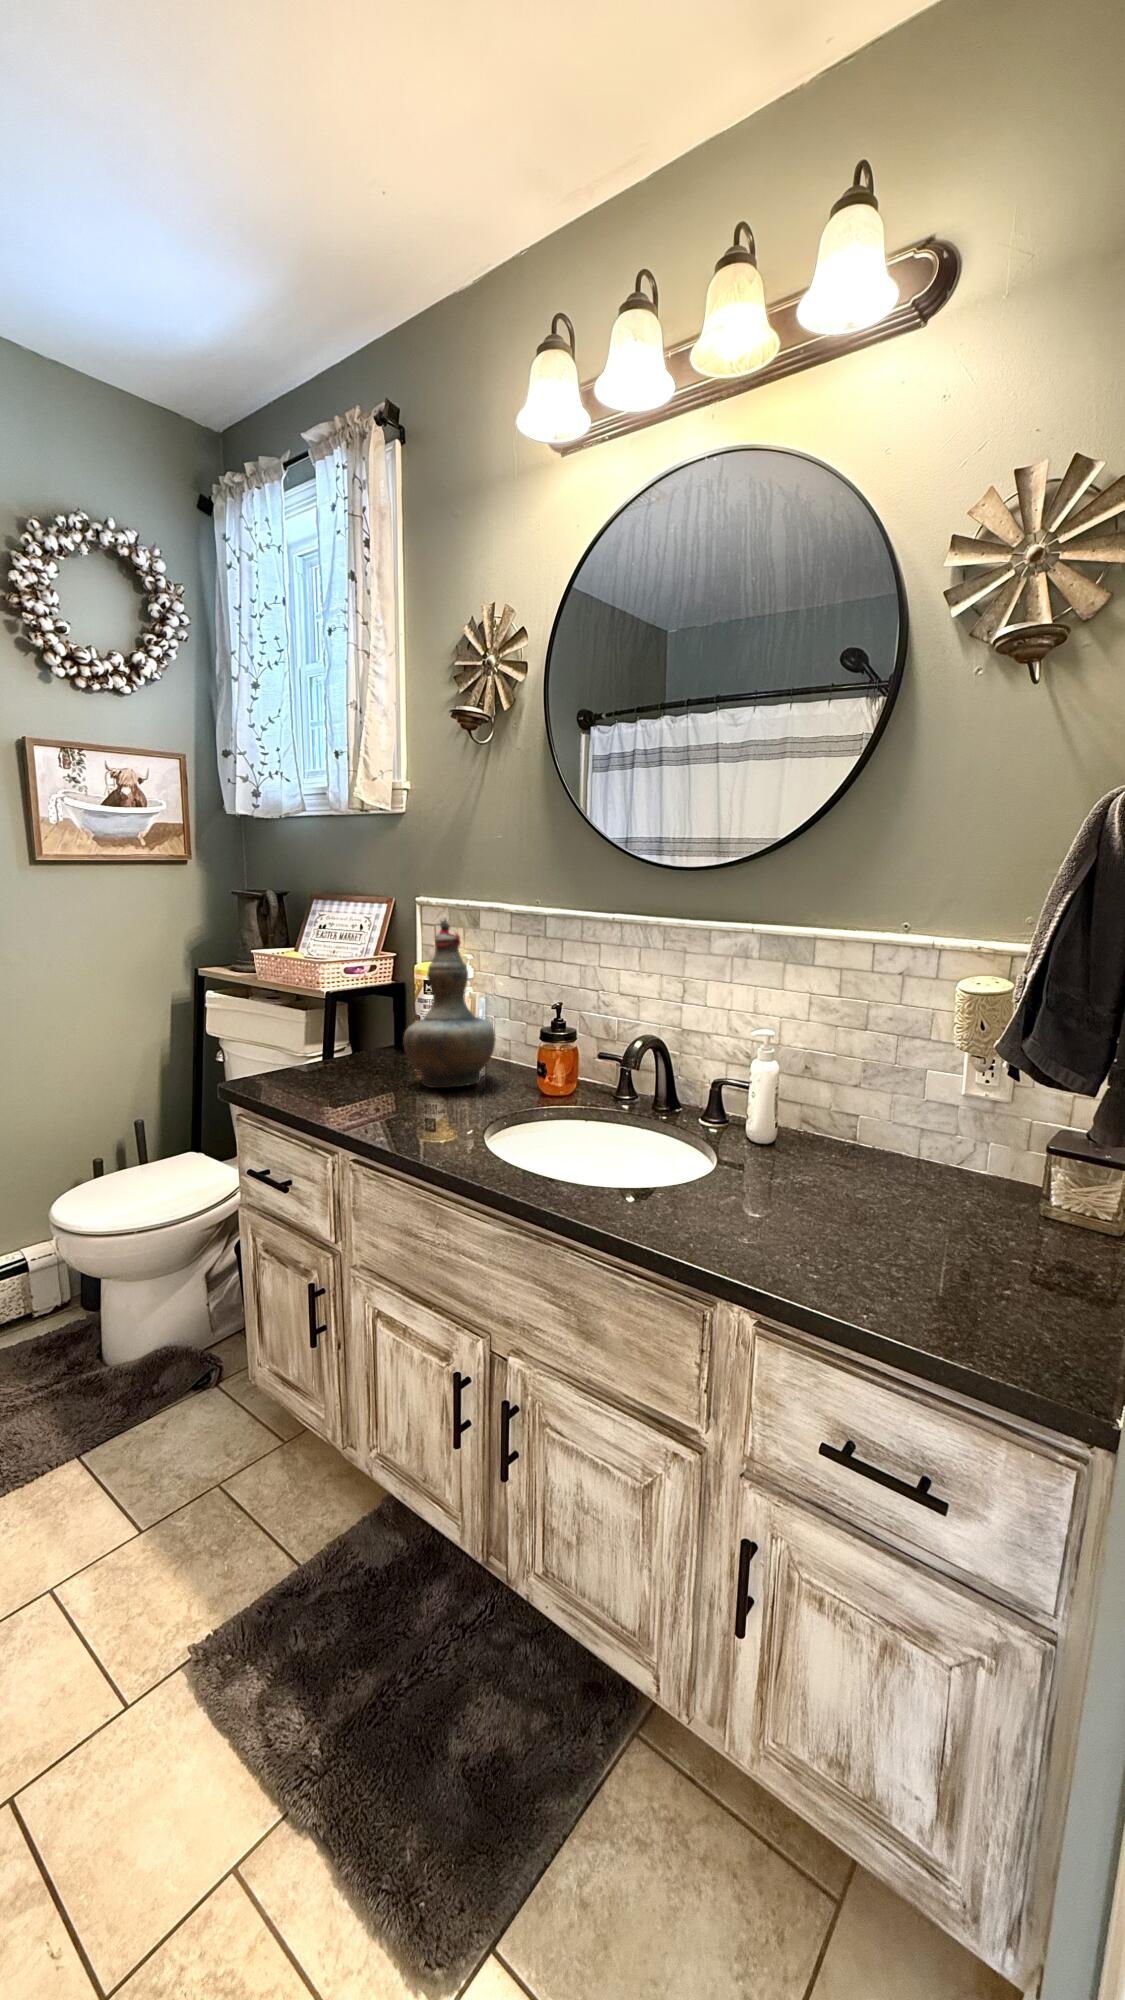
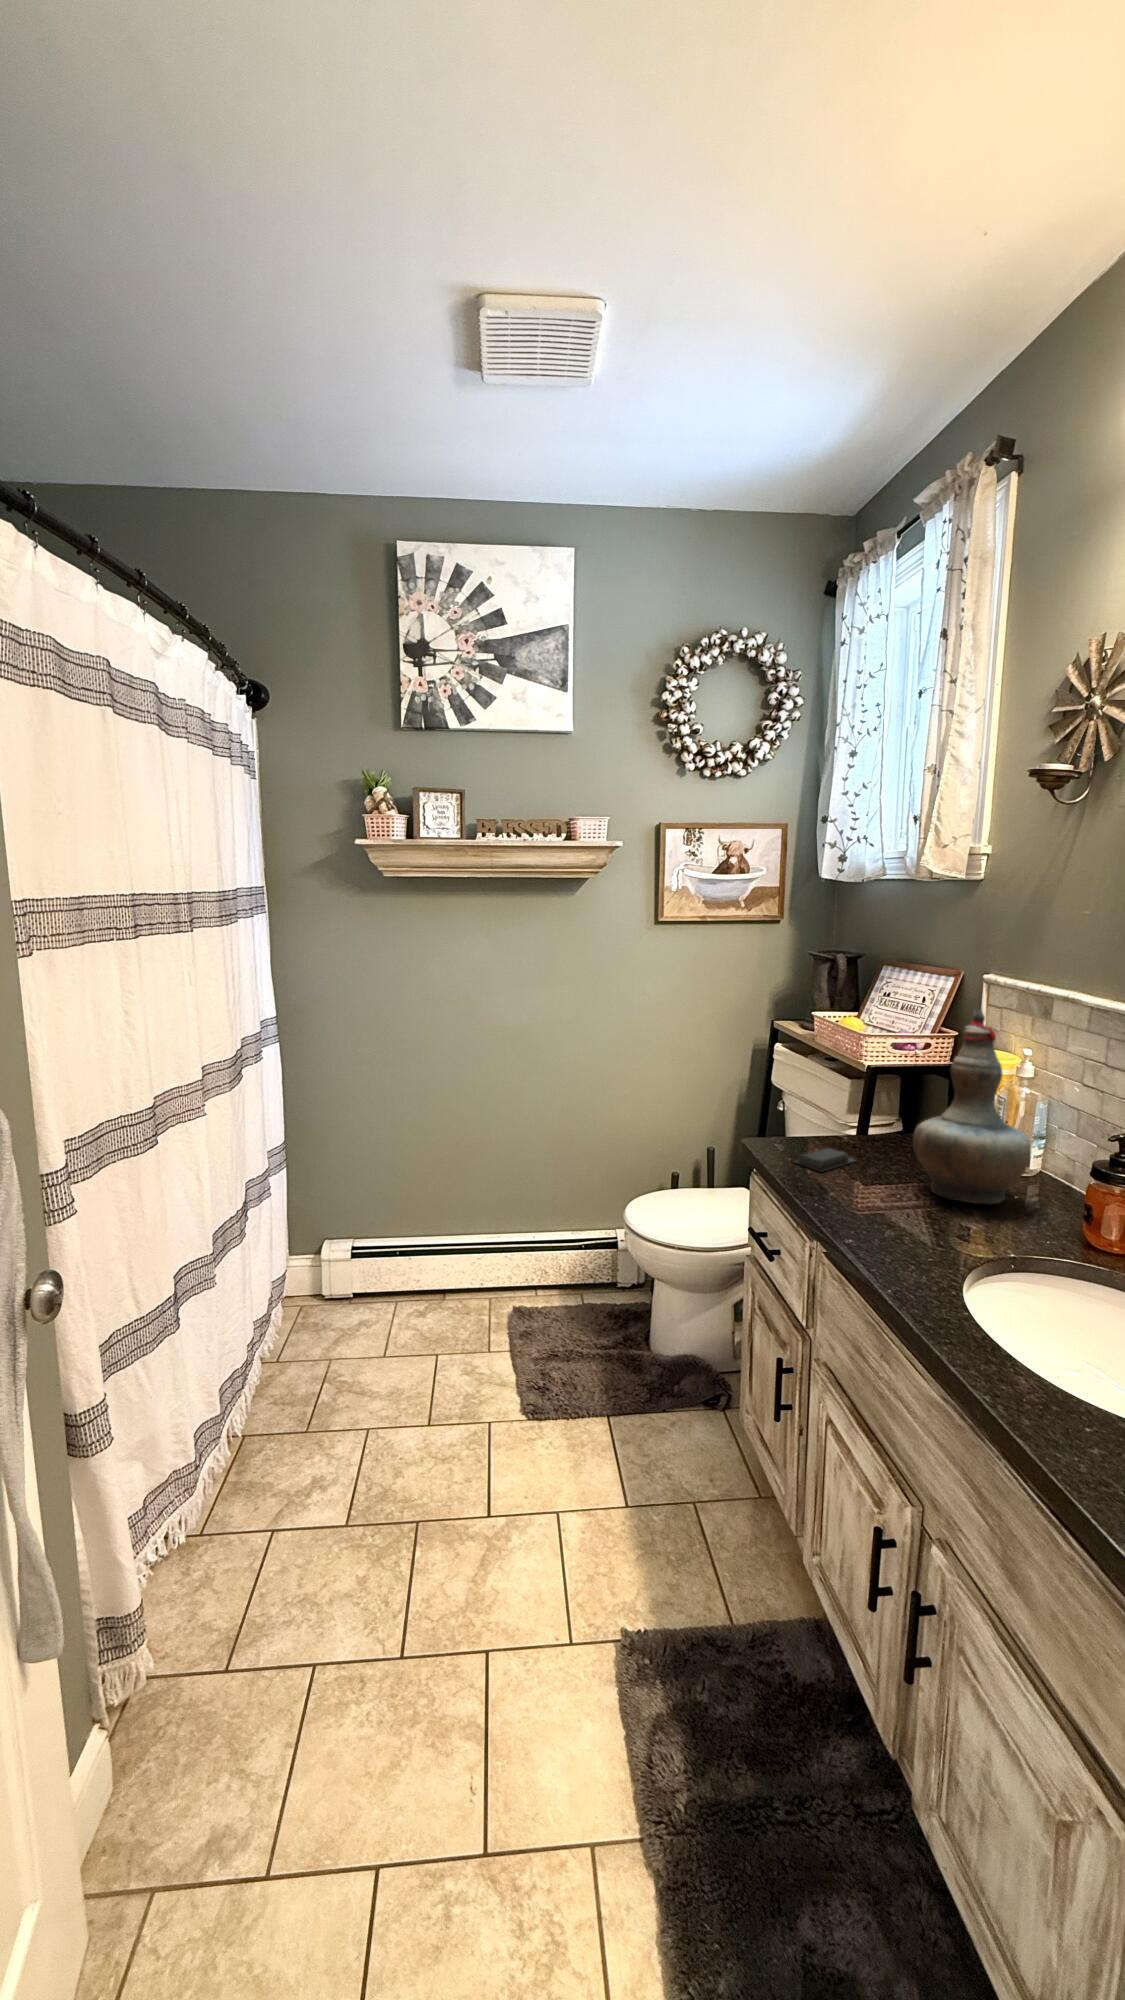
soap bar: none [292,1072,349,1093] -> present [795,1148,856,1172]

